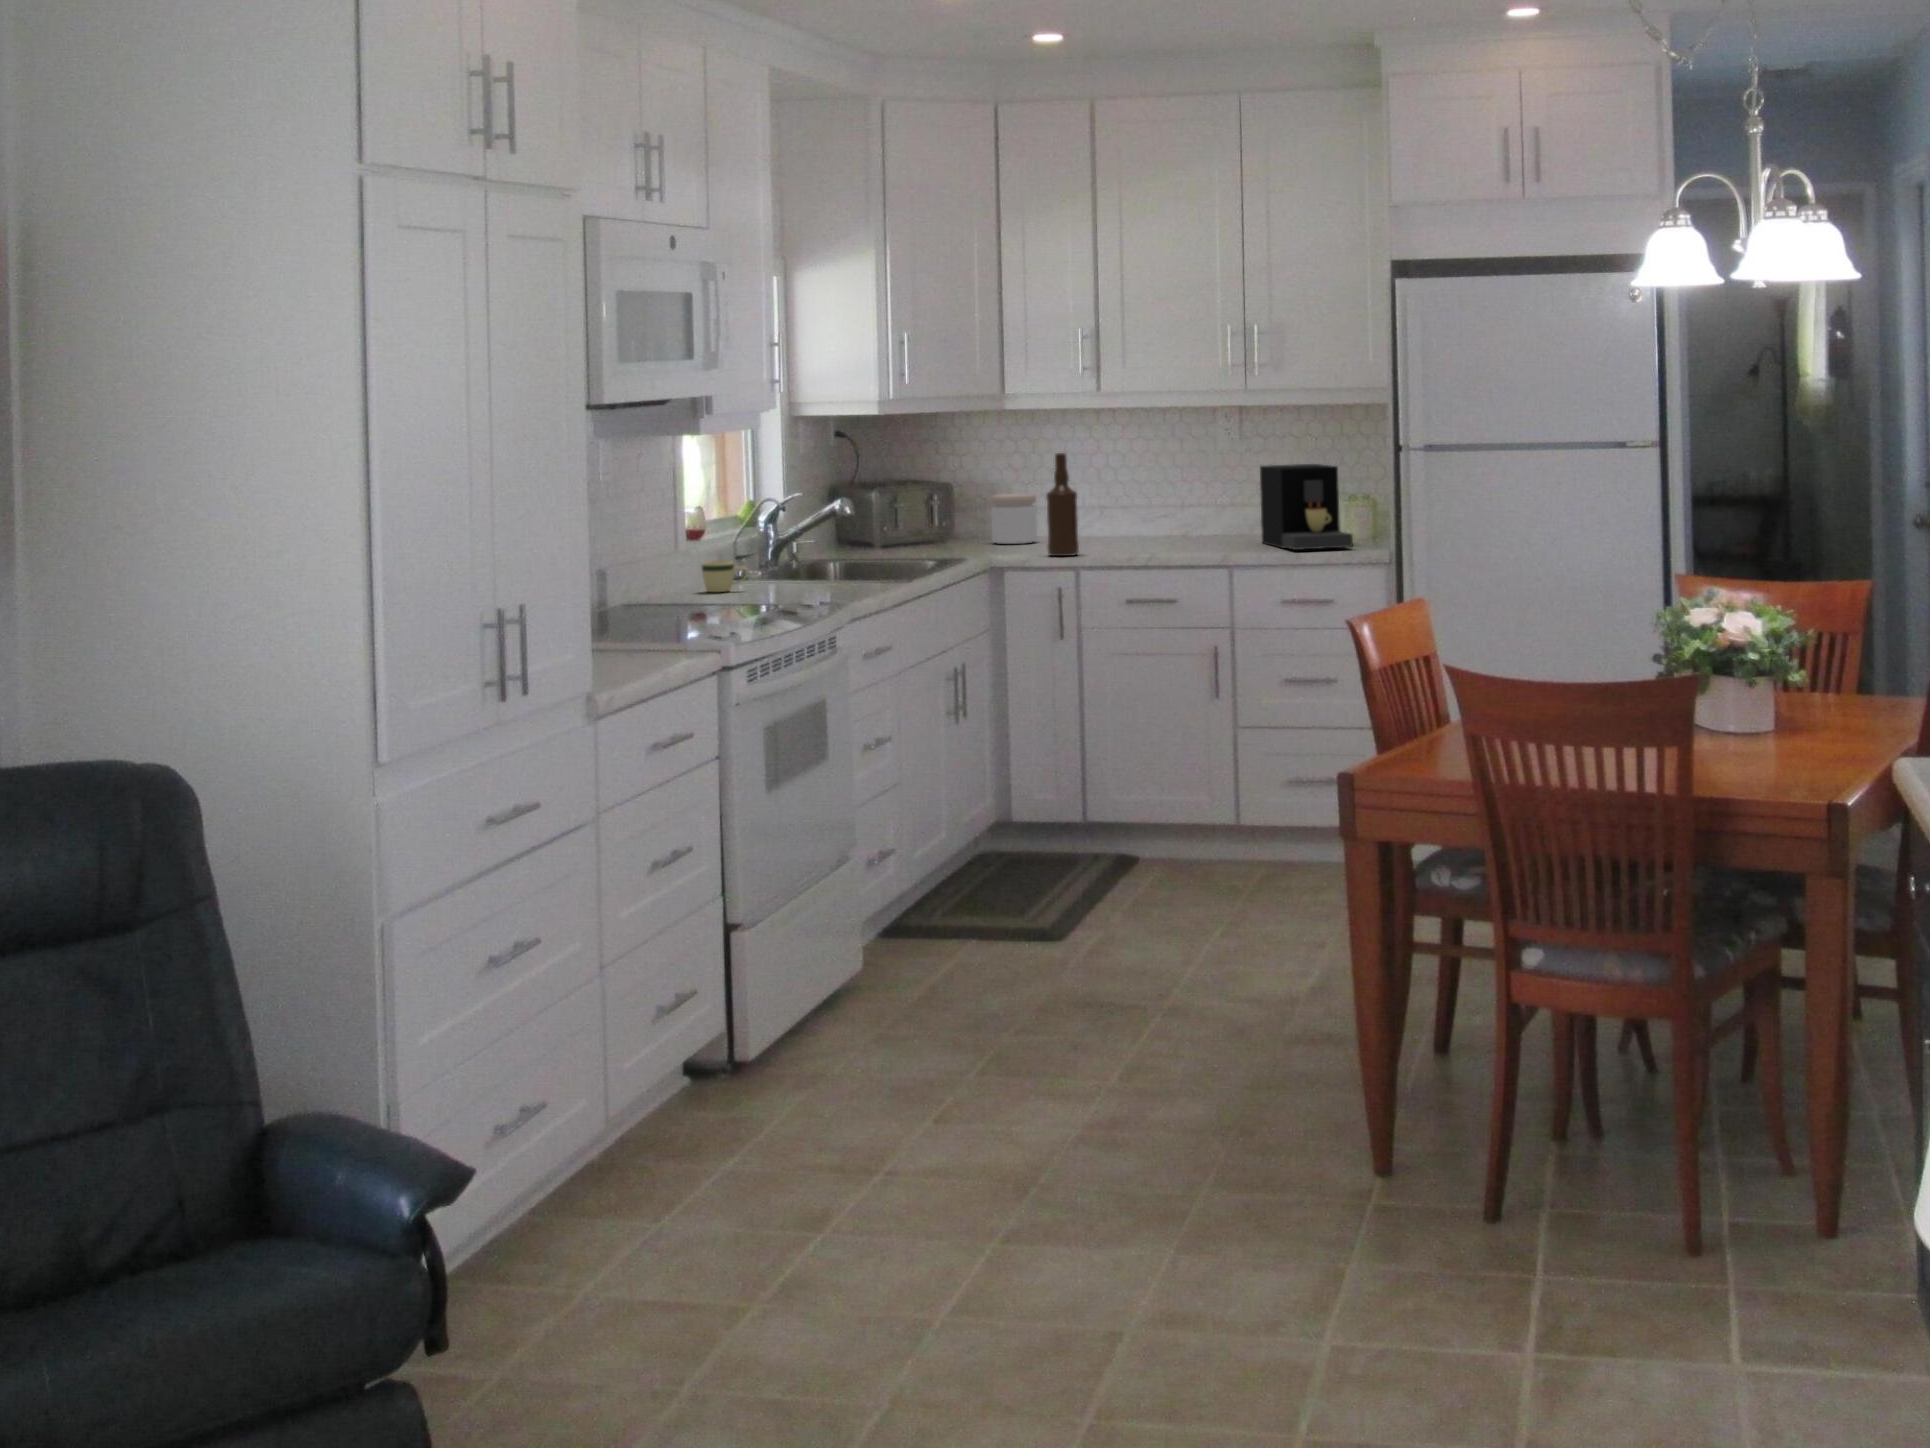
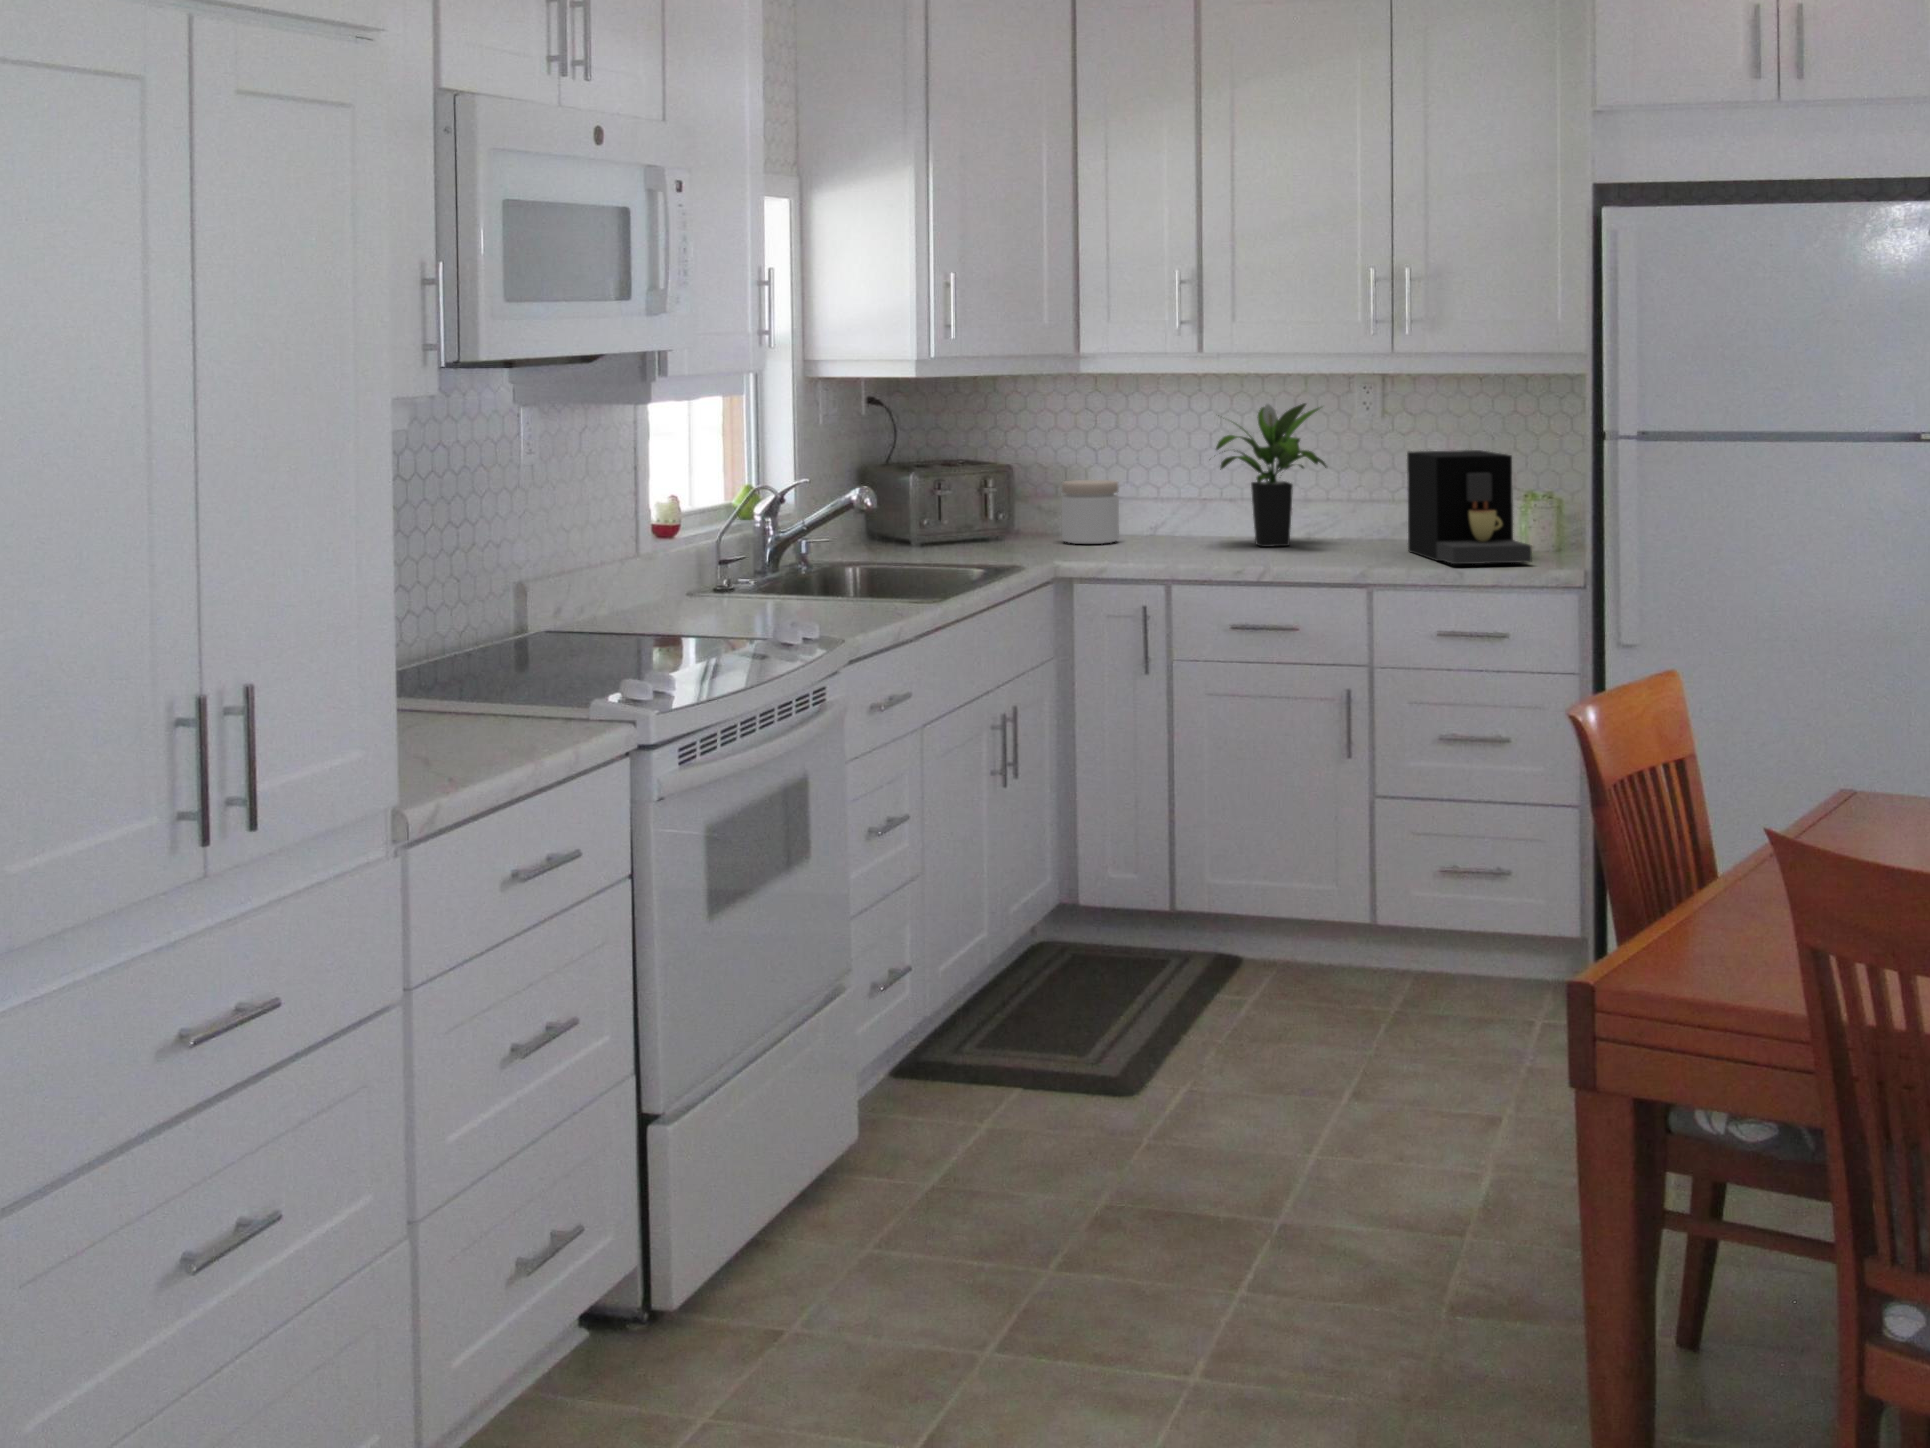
potted plant: none [1106,429,1200,543] -> present [1216,403,1327,547]
bottle: present [1046,453,1079,556] -> none [1129,431,1170,565]
mug: present [702,561,749,592] -> none [666,569,727,611]

